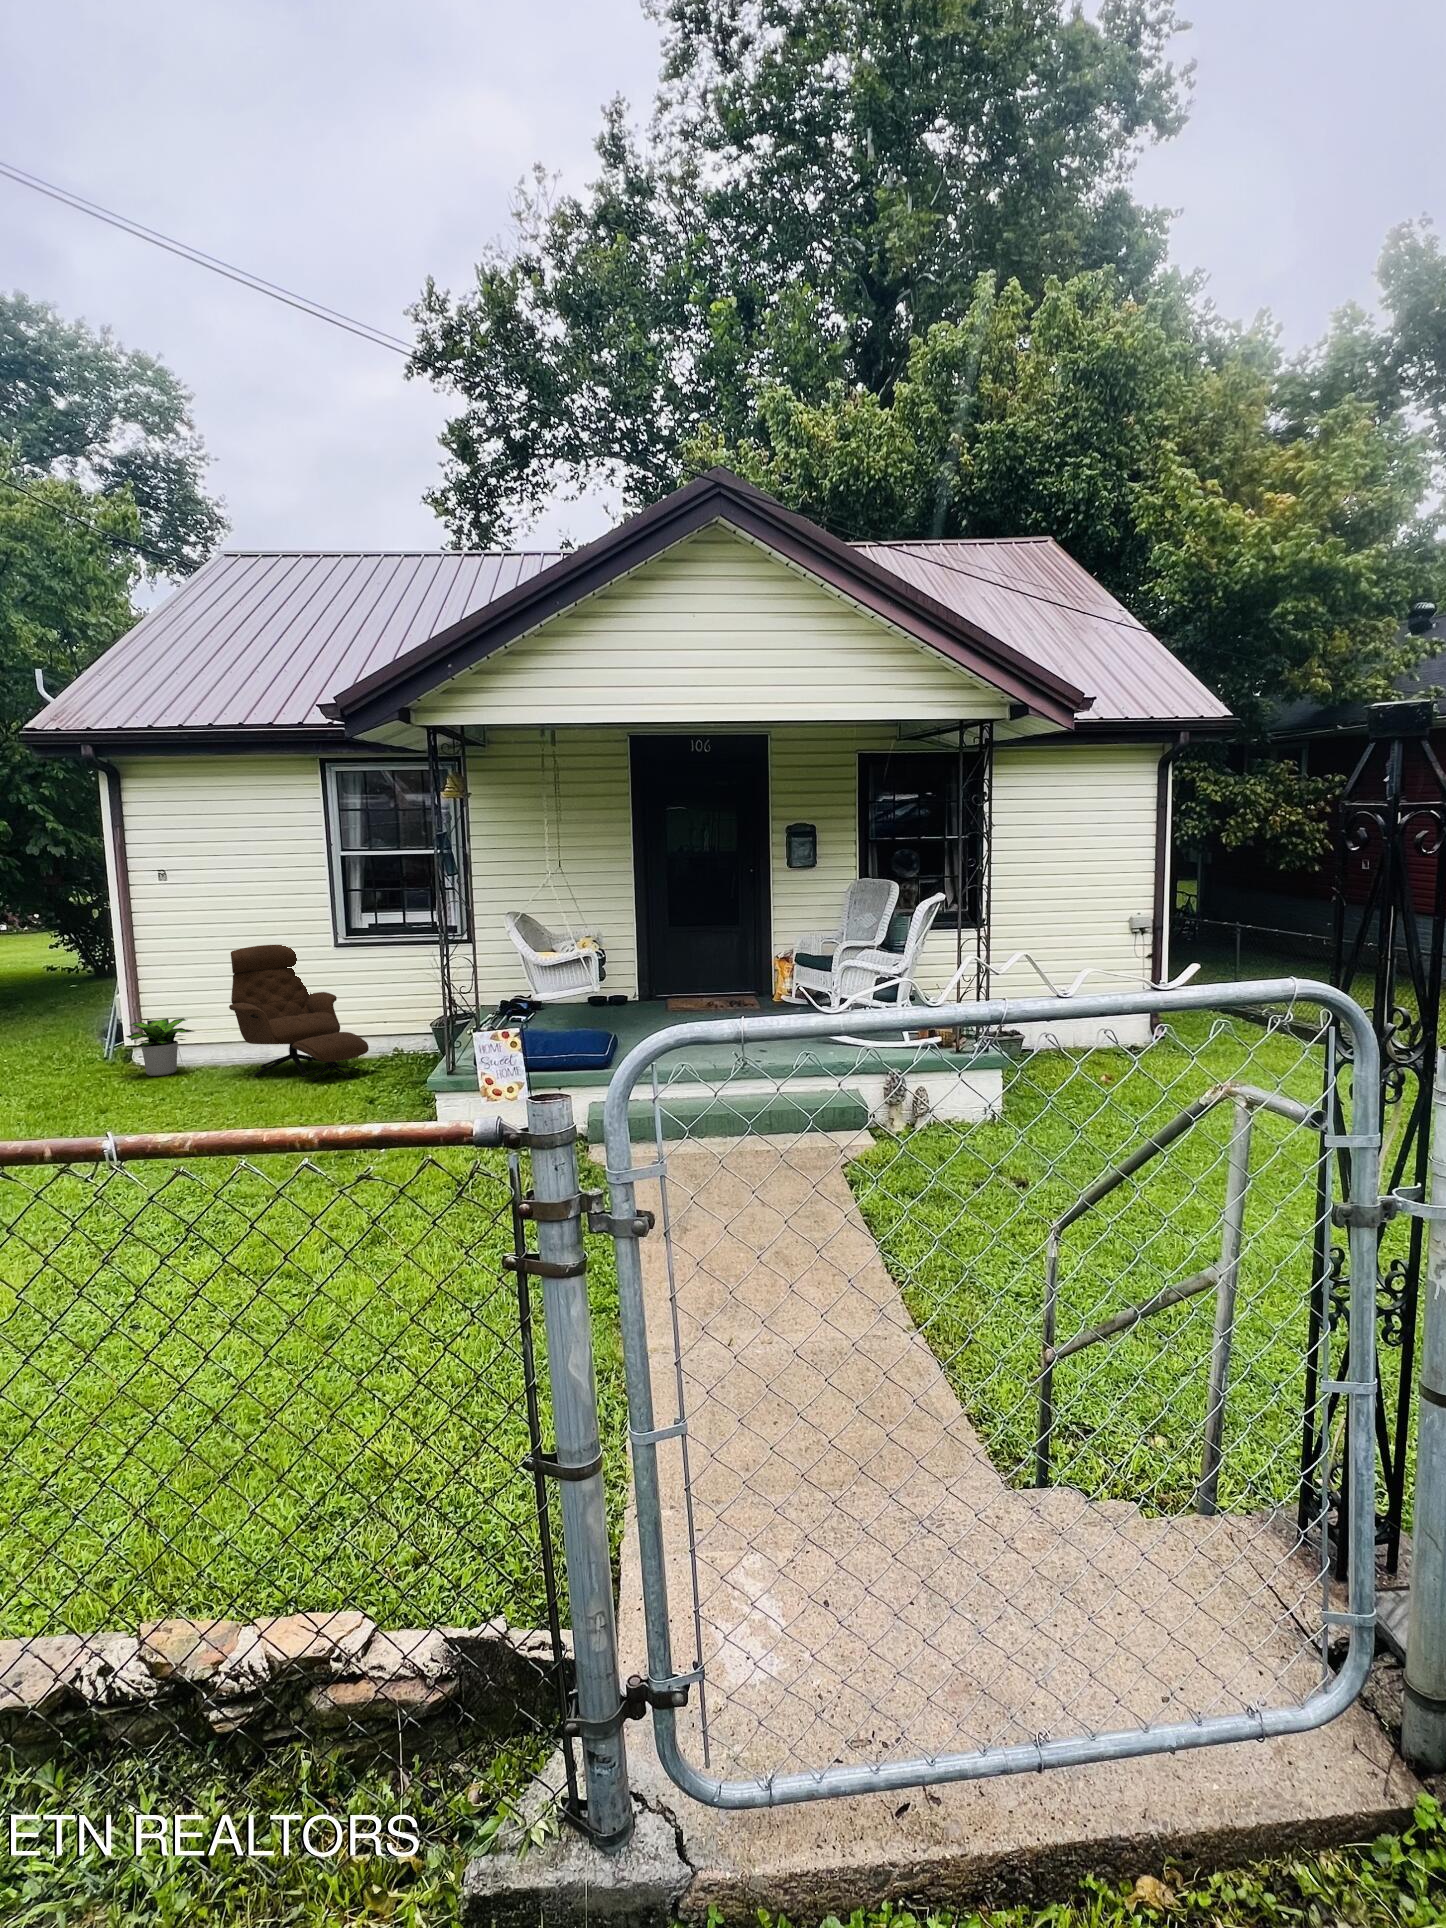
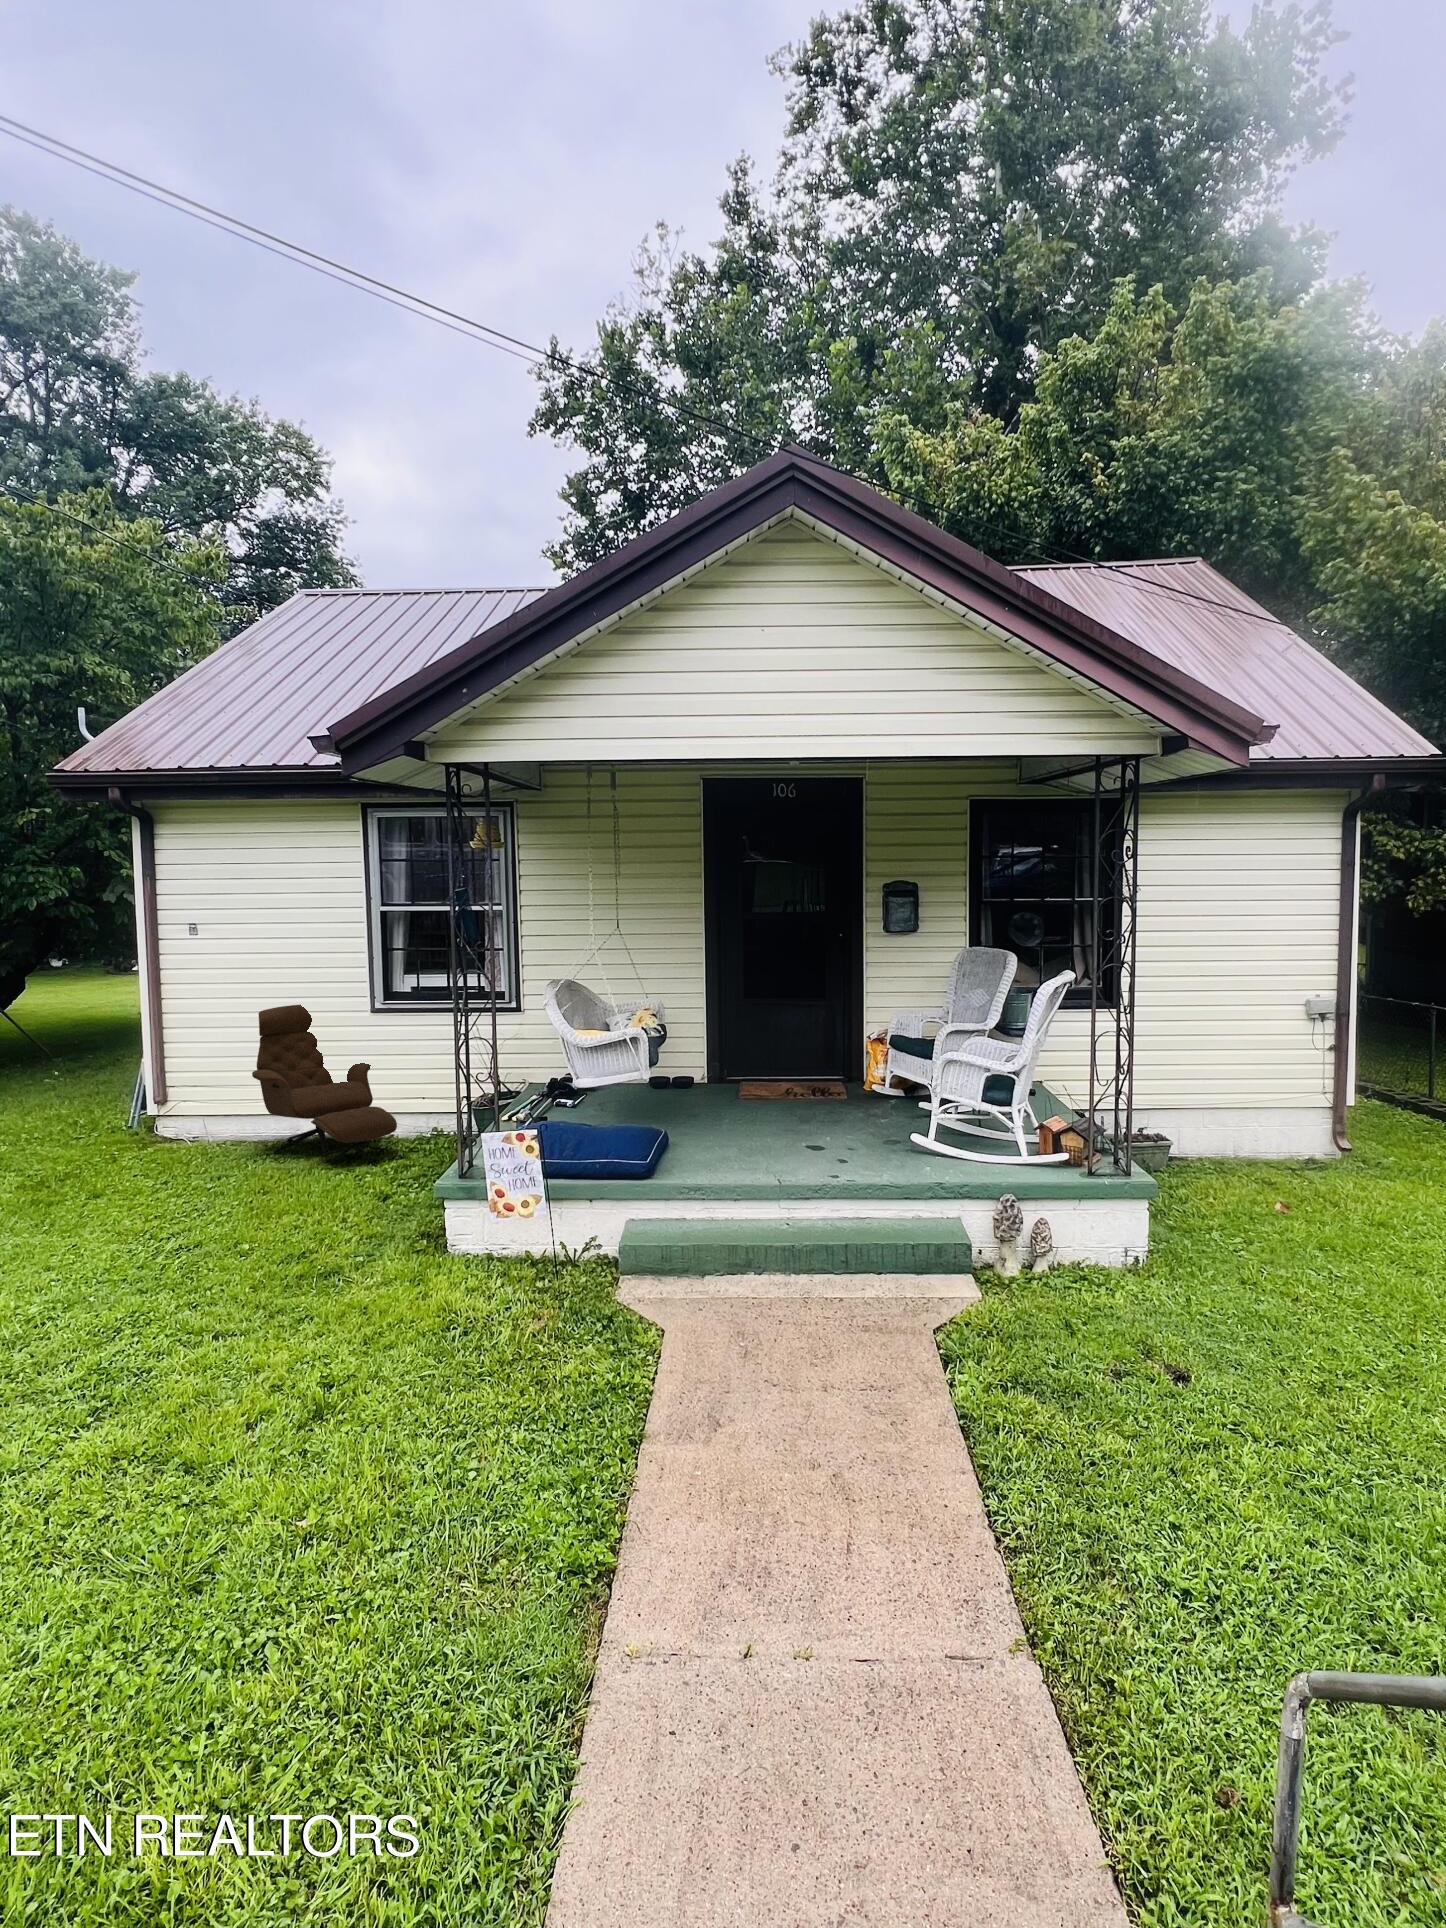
potted plant: present [126,1018,194,1076] -> none [144,1082,220,1147]

